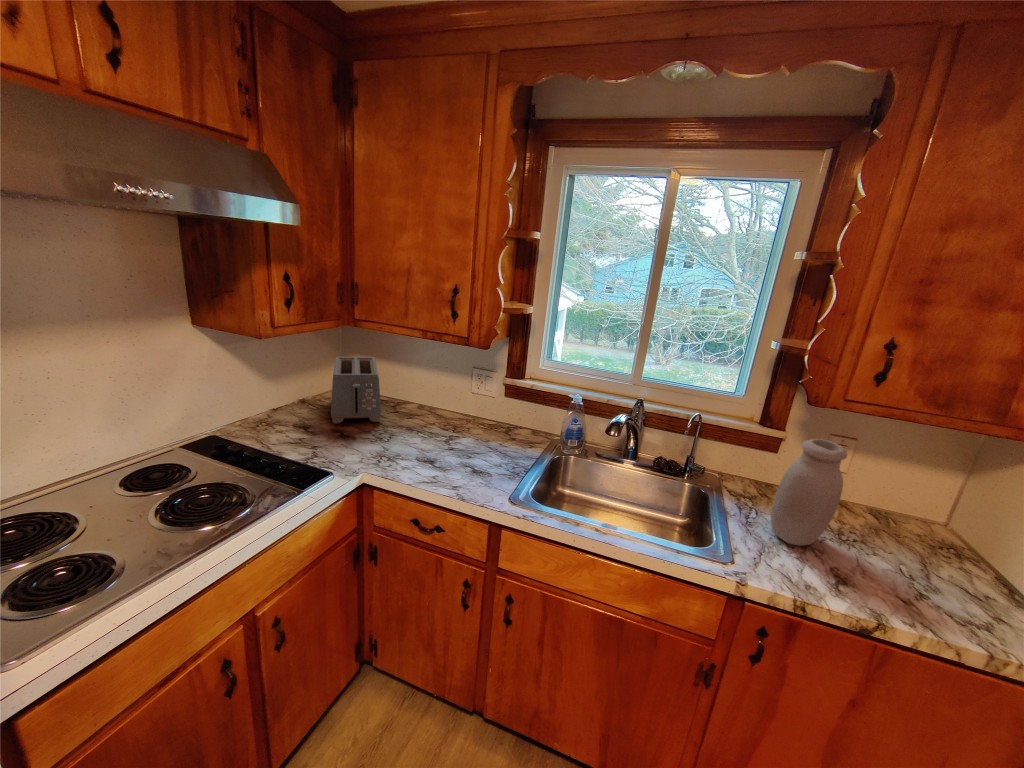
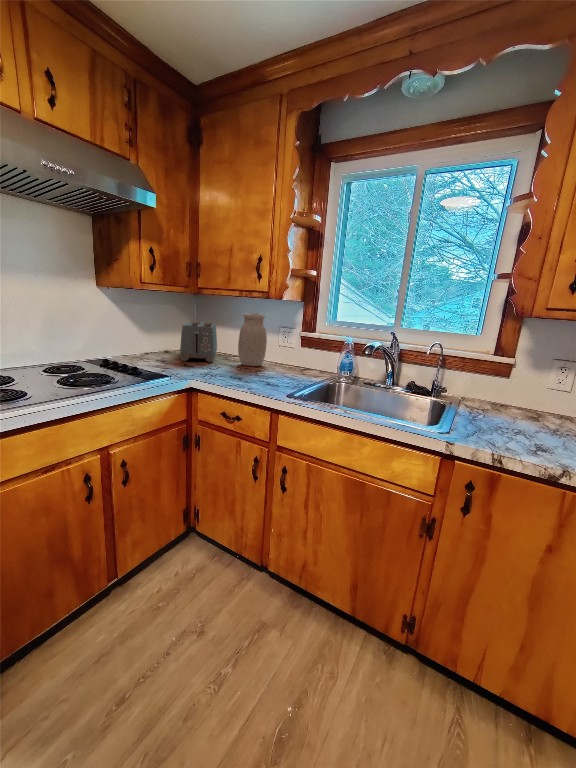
jar: present [770,439,847,546] -> present [238,313,267,366]

